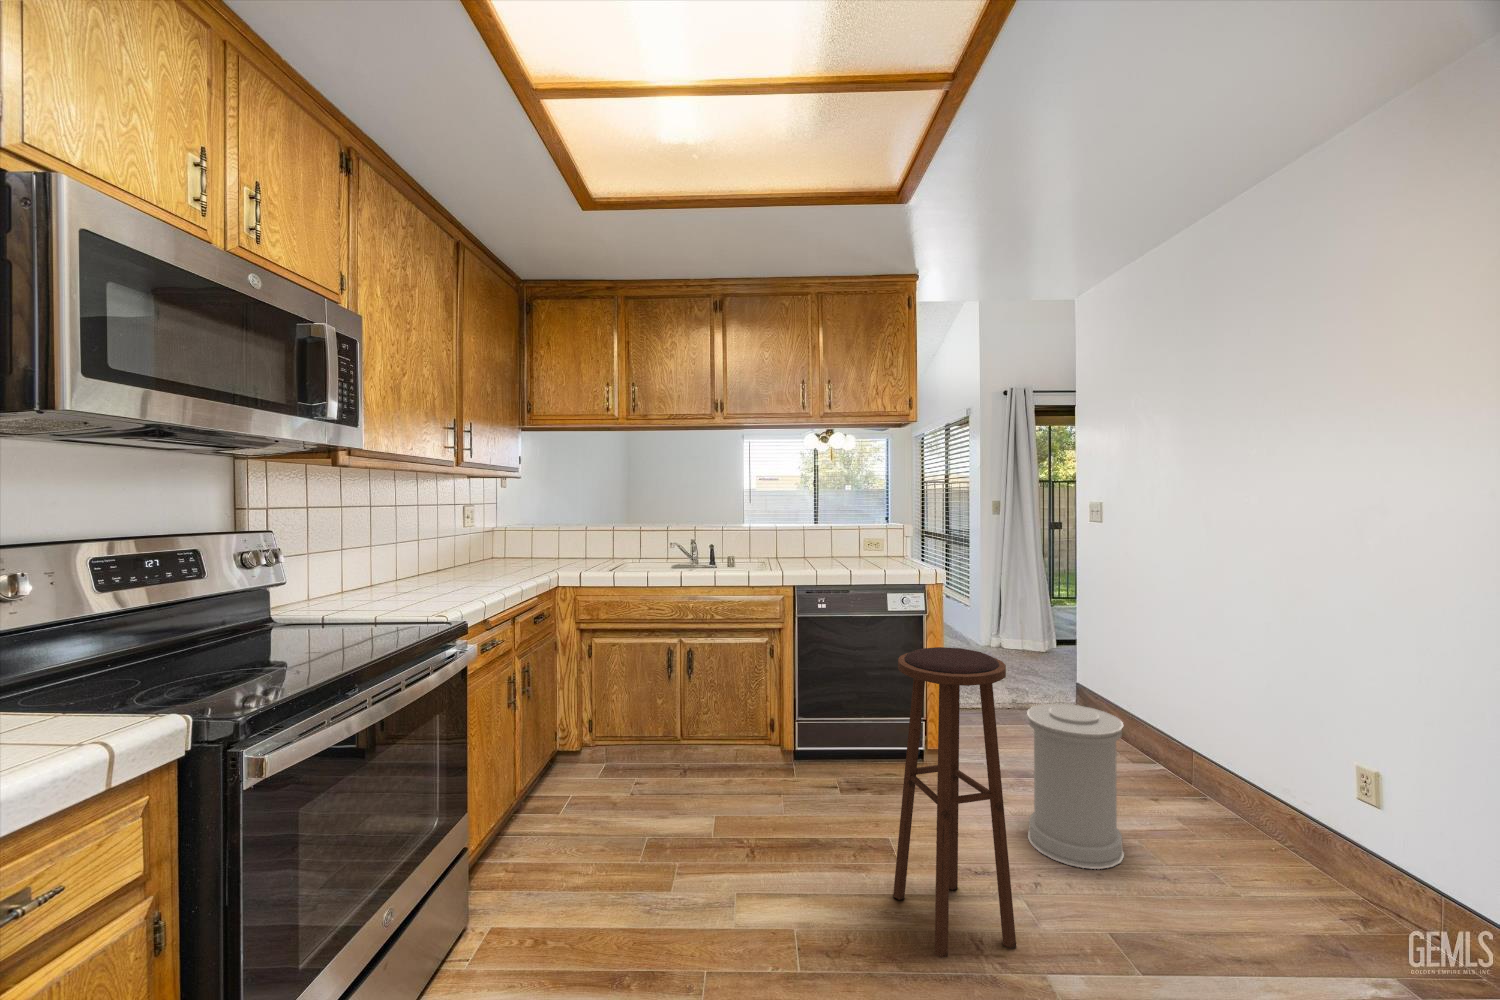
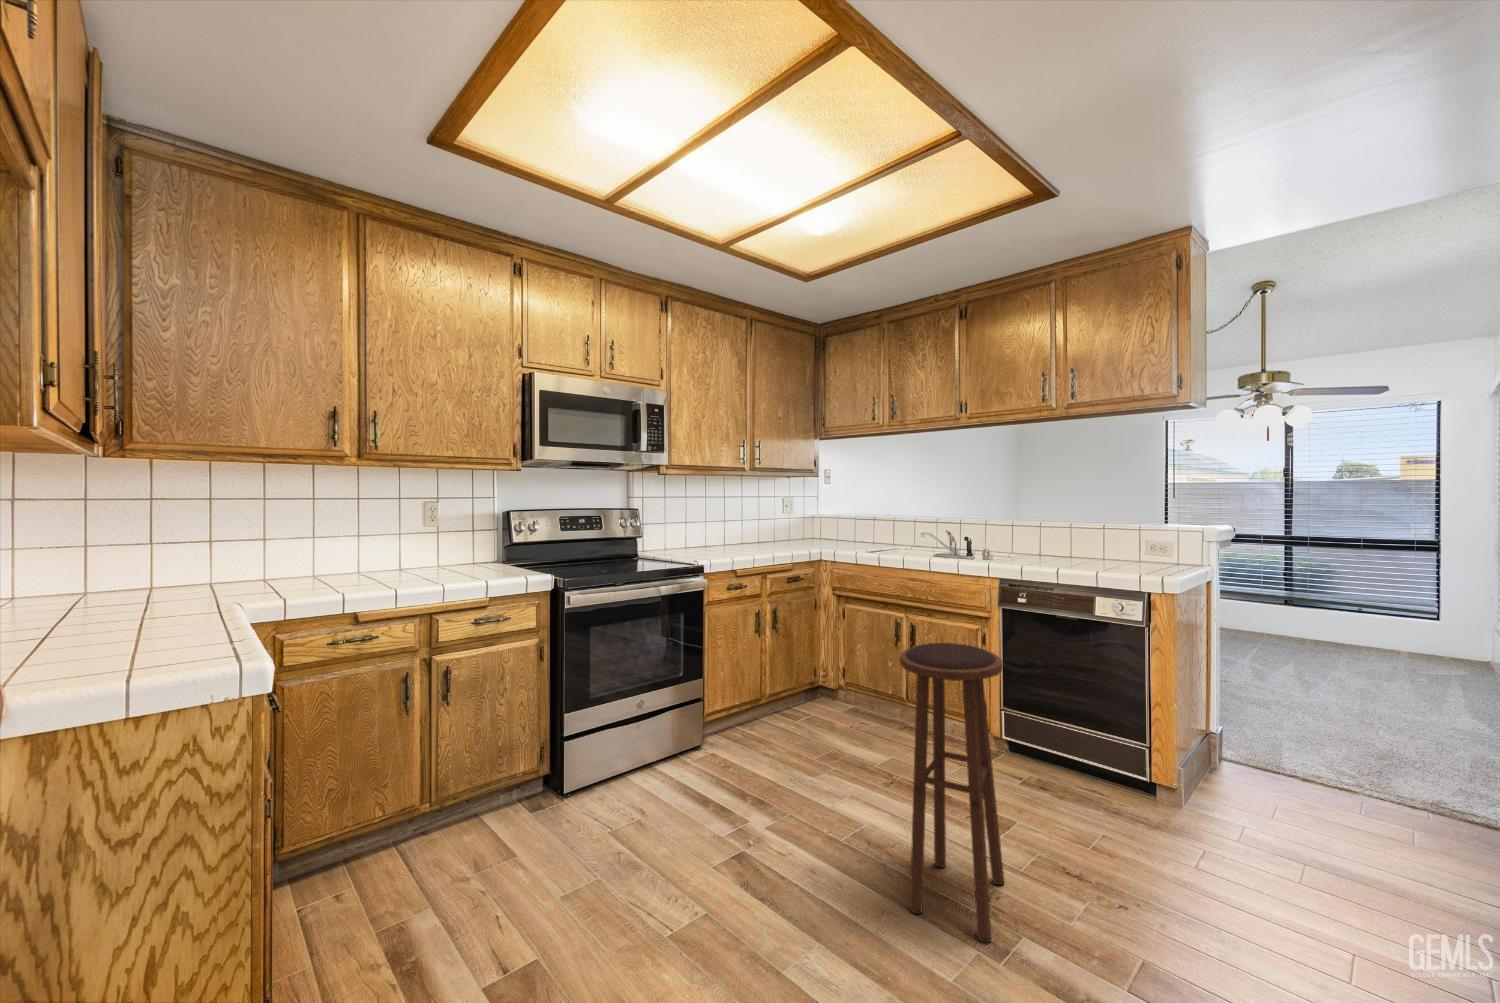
trash can: present [1027,704,1124,869] -> none [1143,747,1279,964]

